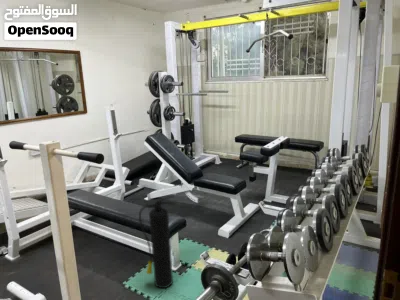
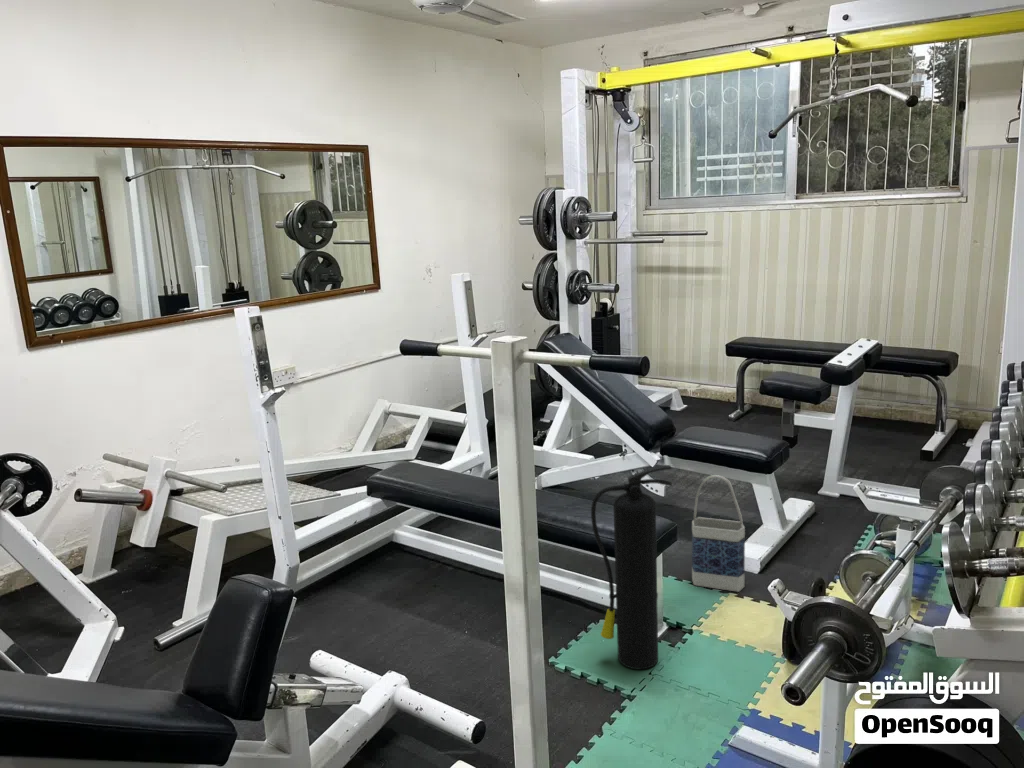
bag: none [199,197,221,248] -> present [692,475,745,592]

